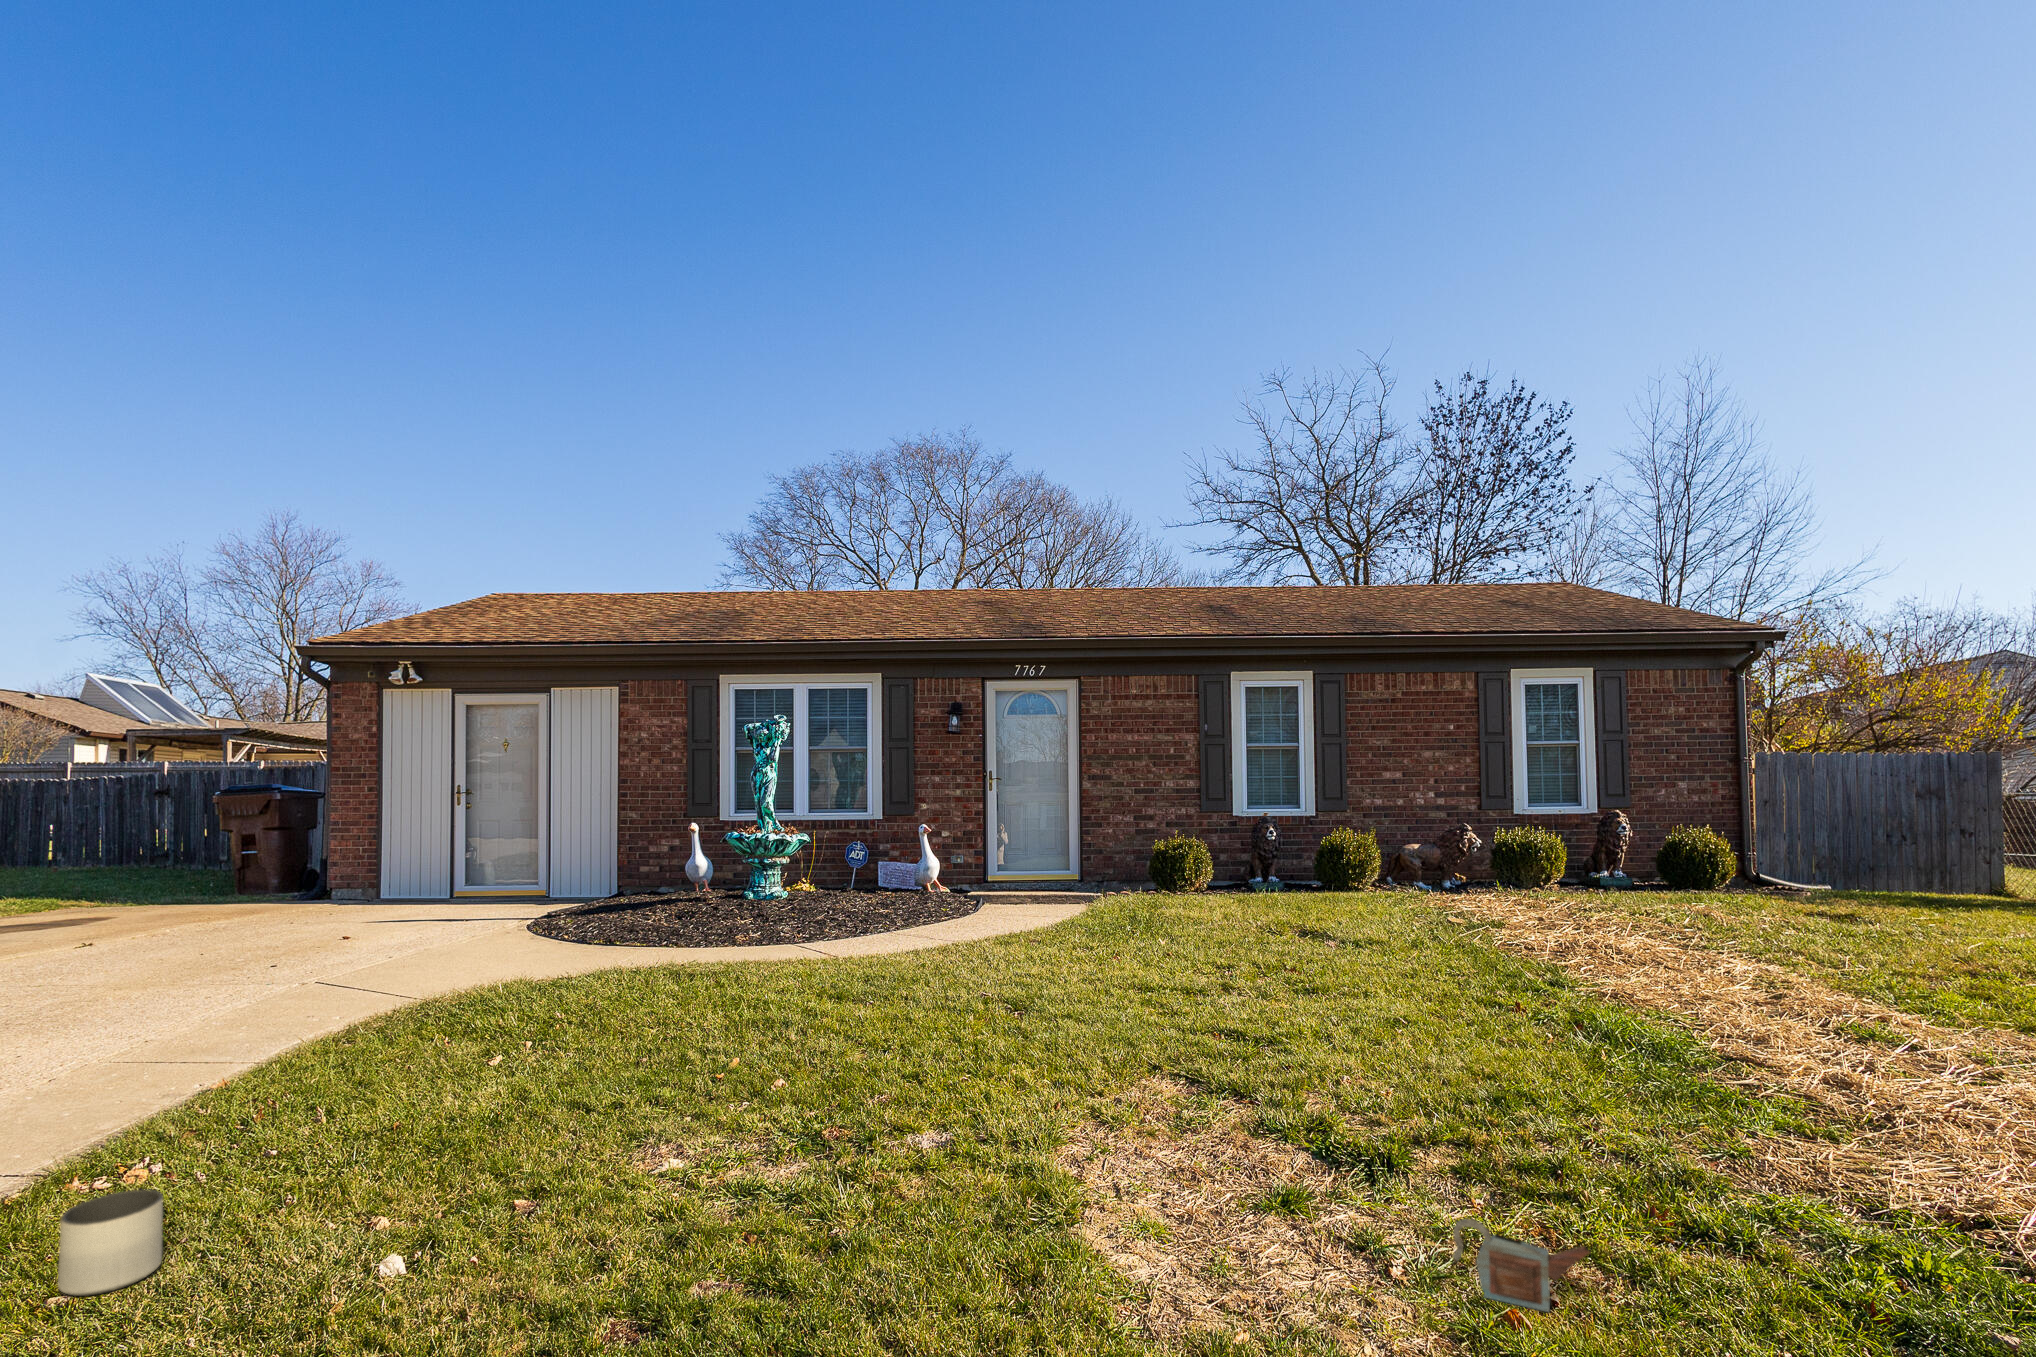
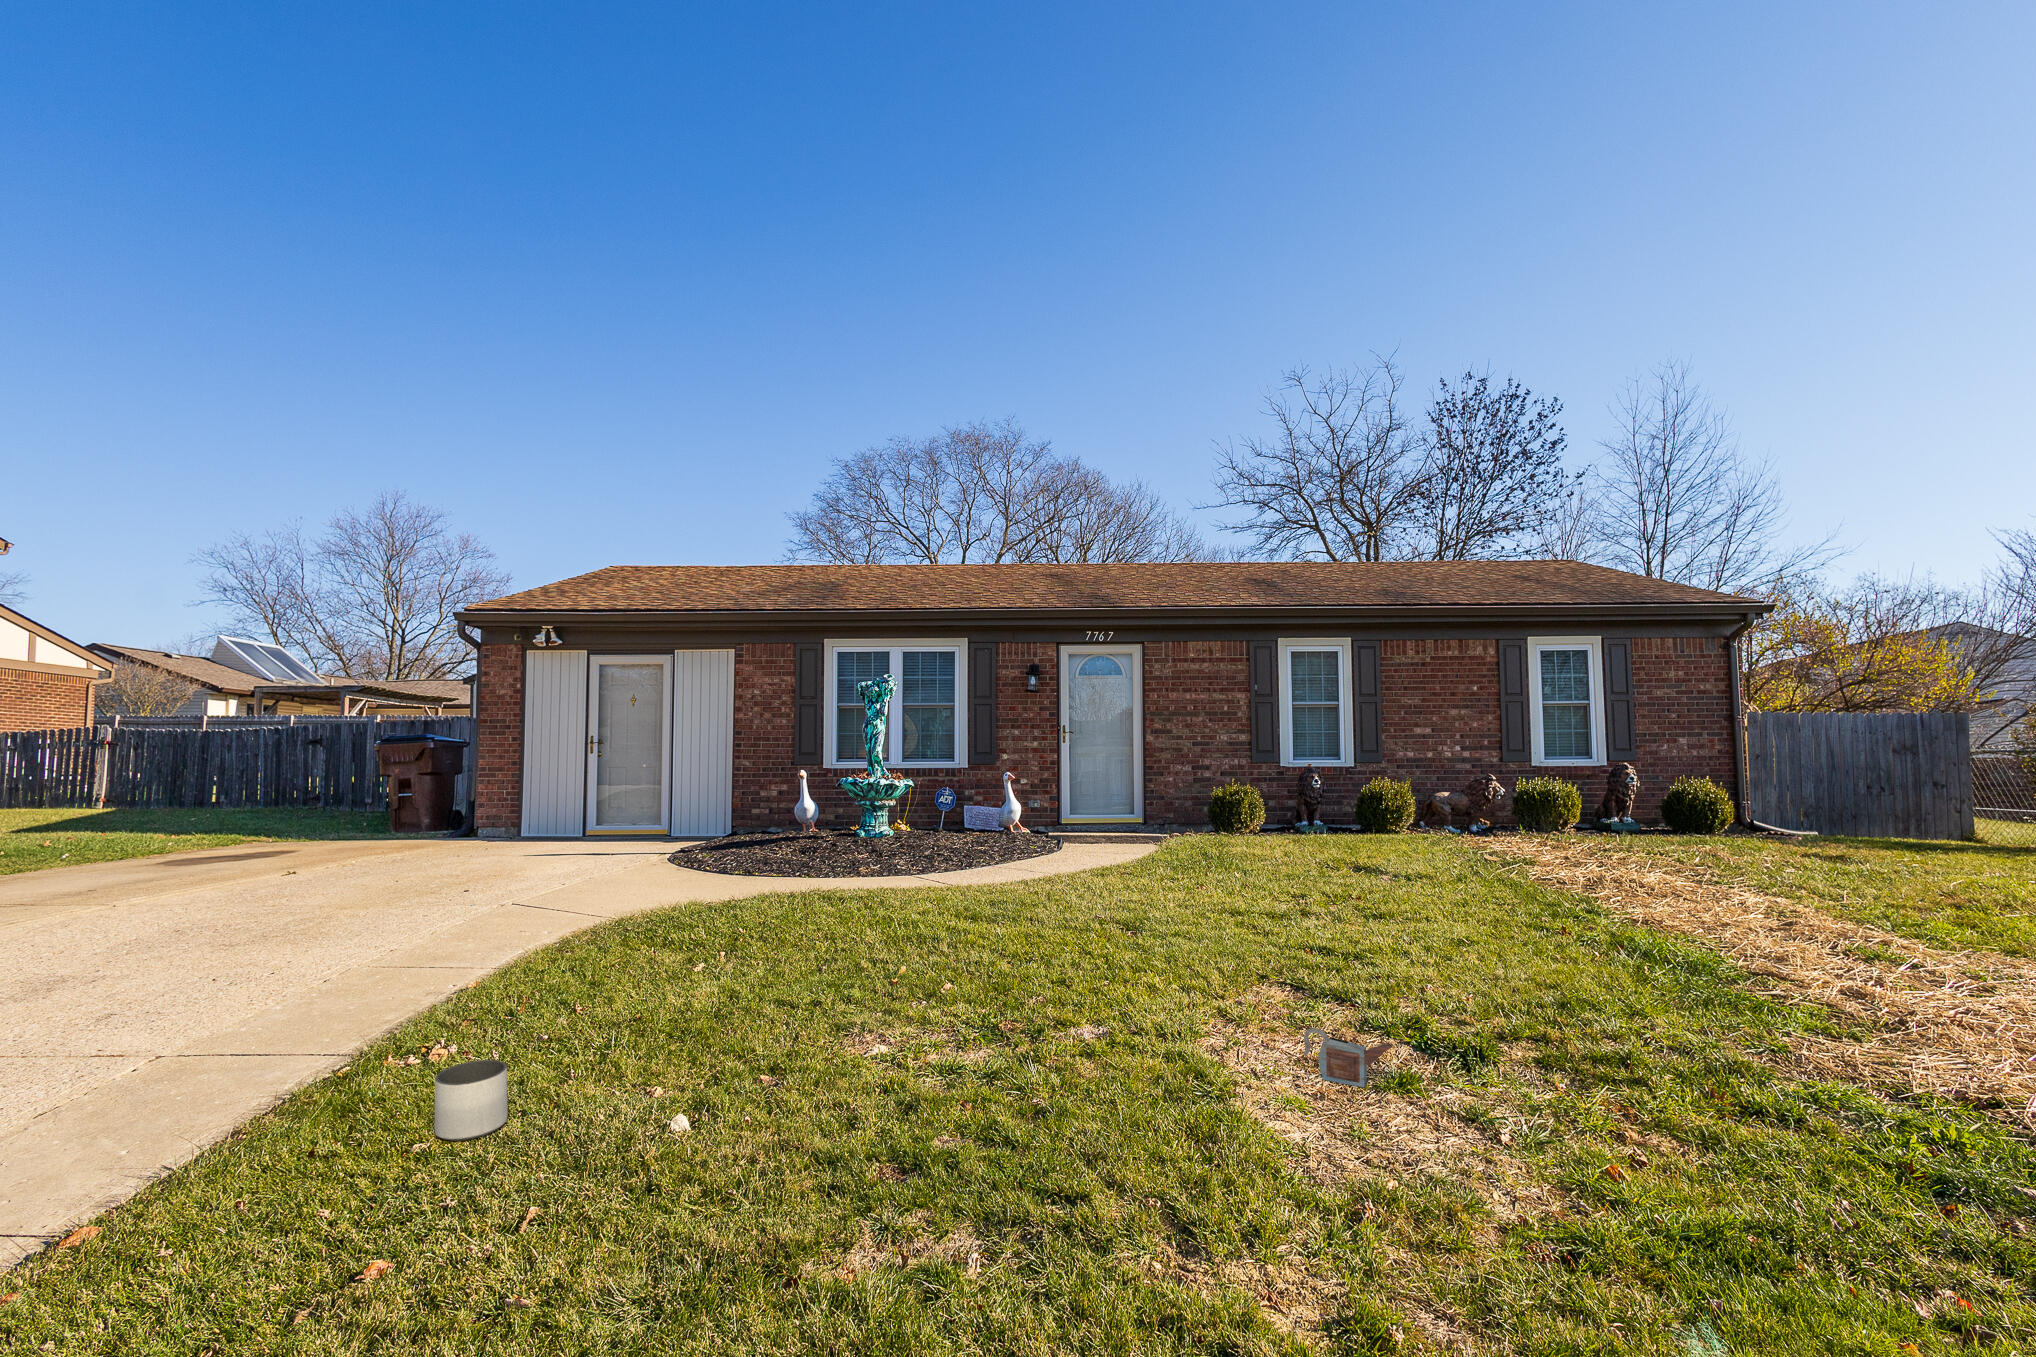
watering can: present [1452,1219,1591,1312] -> present [1303,1028,1392,1088]

